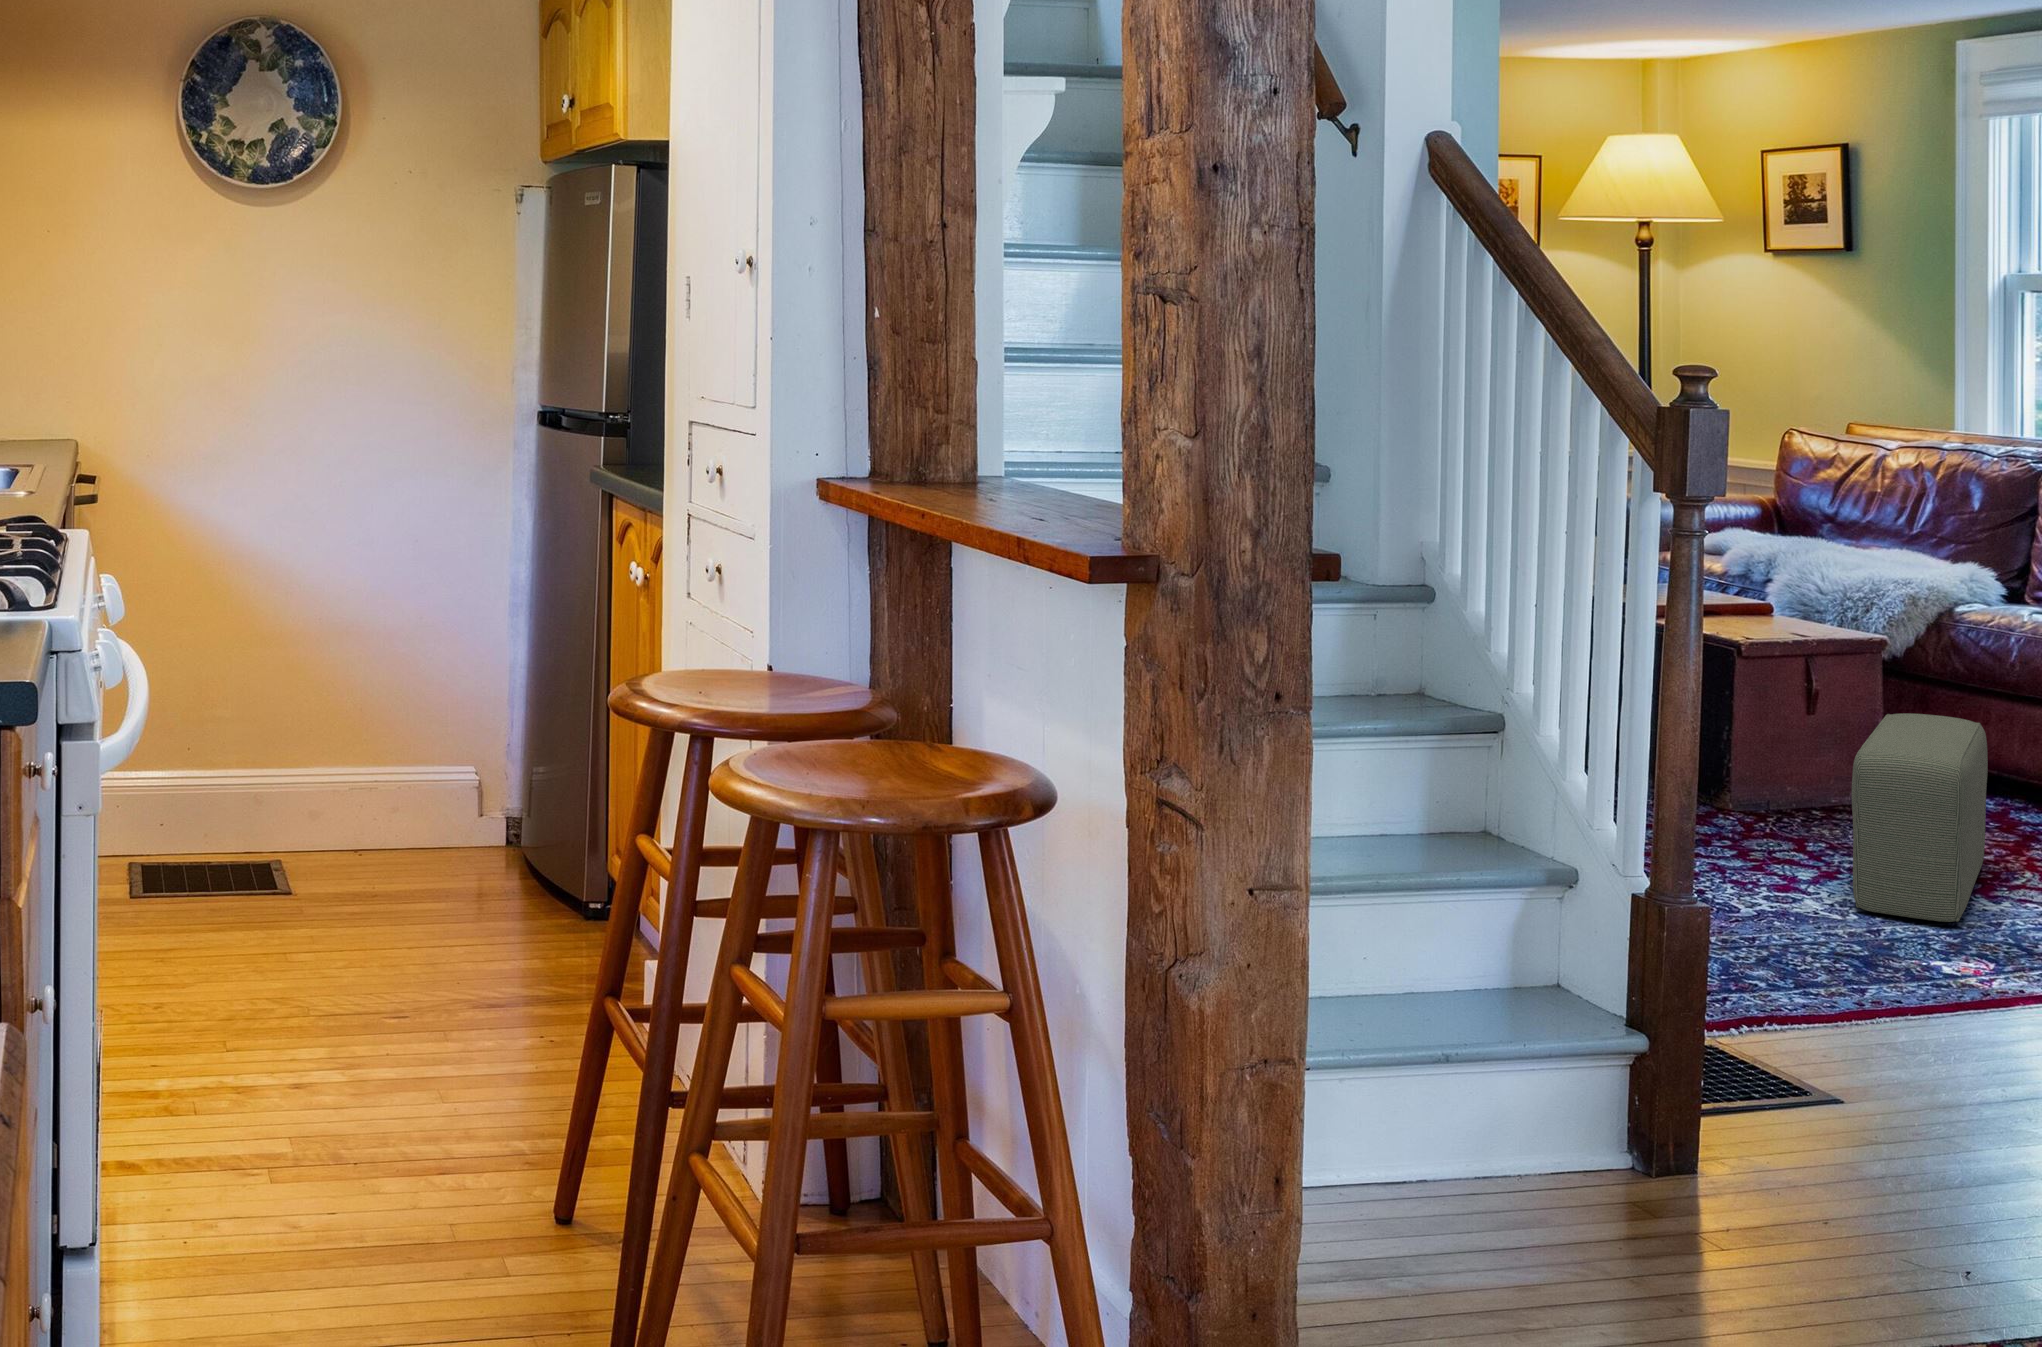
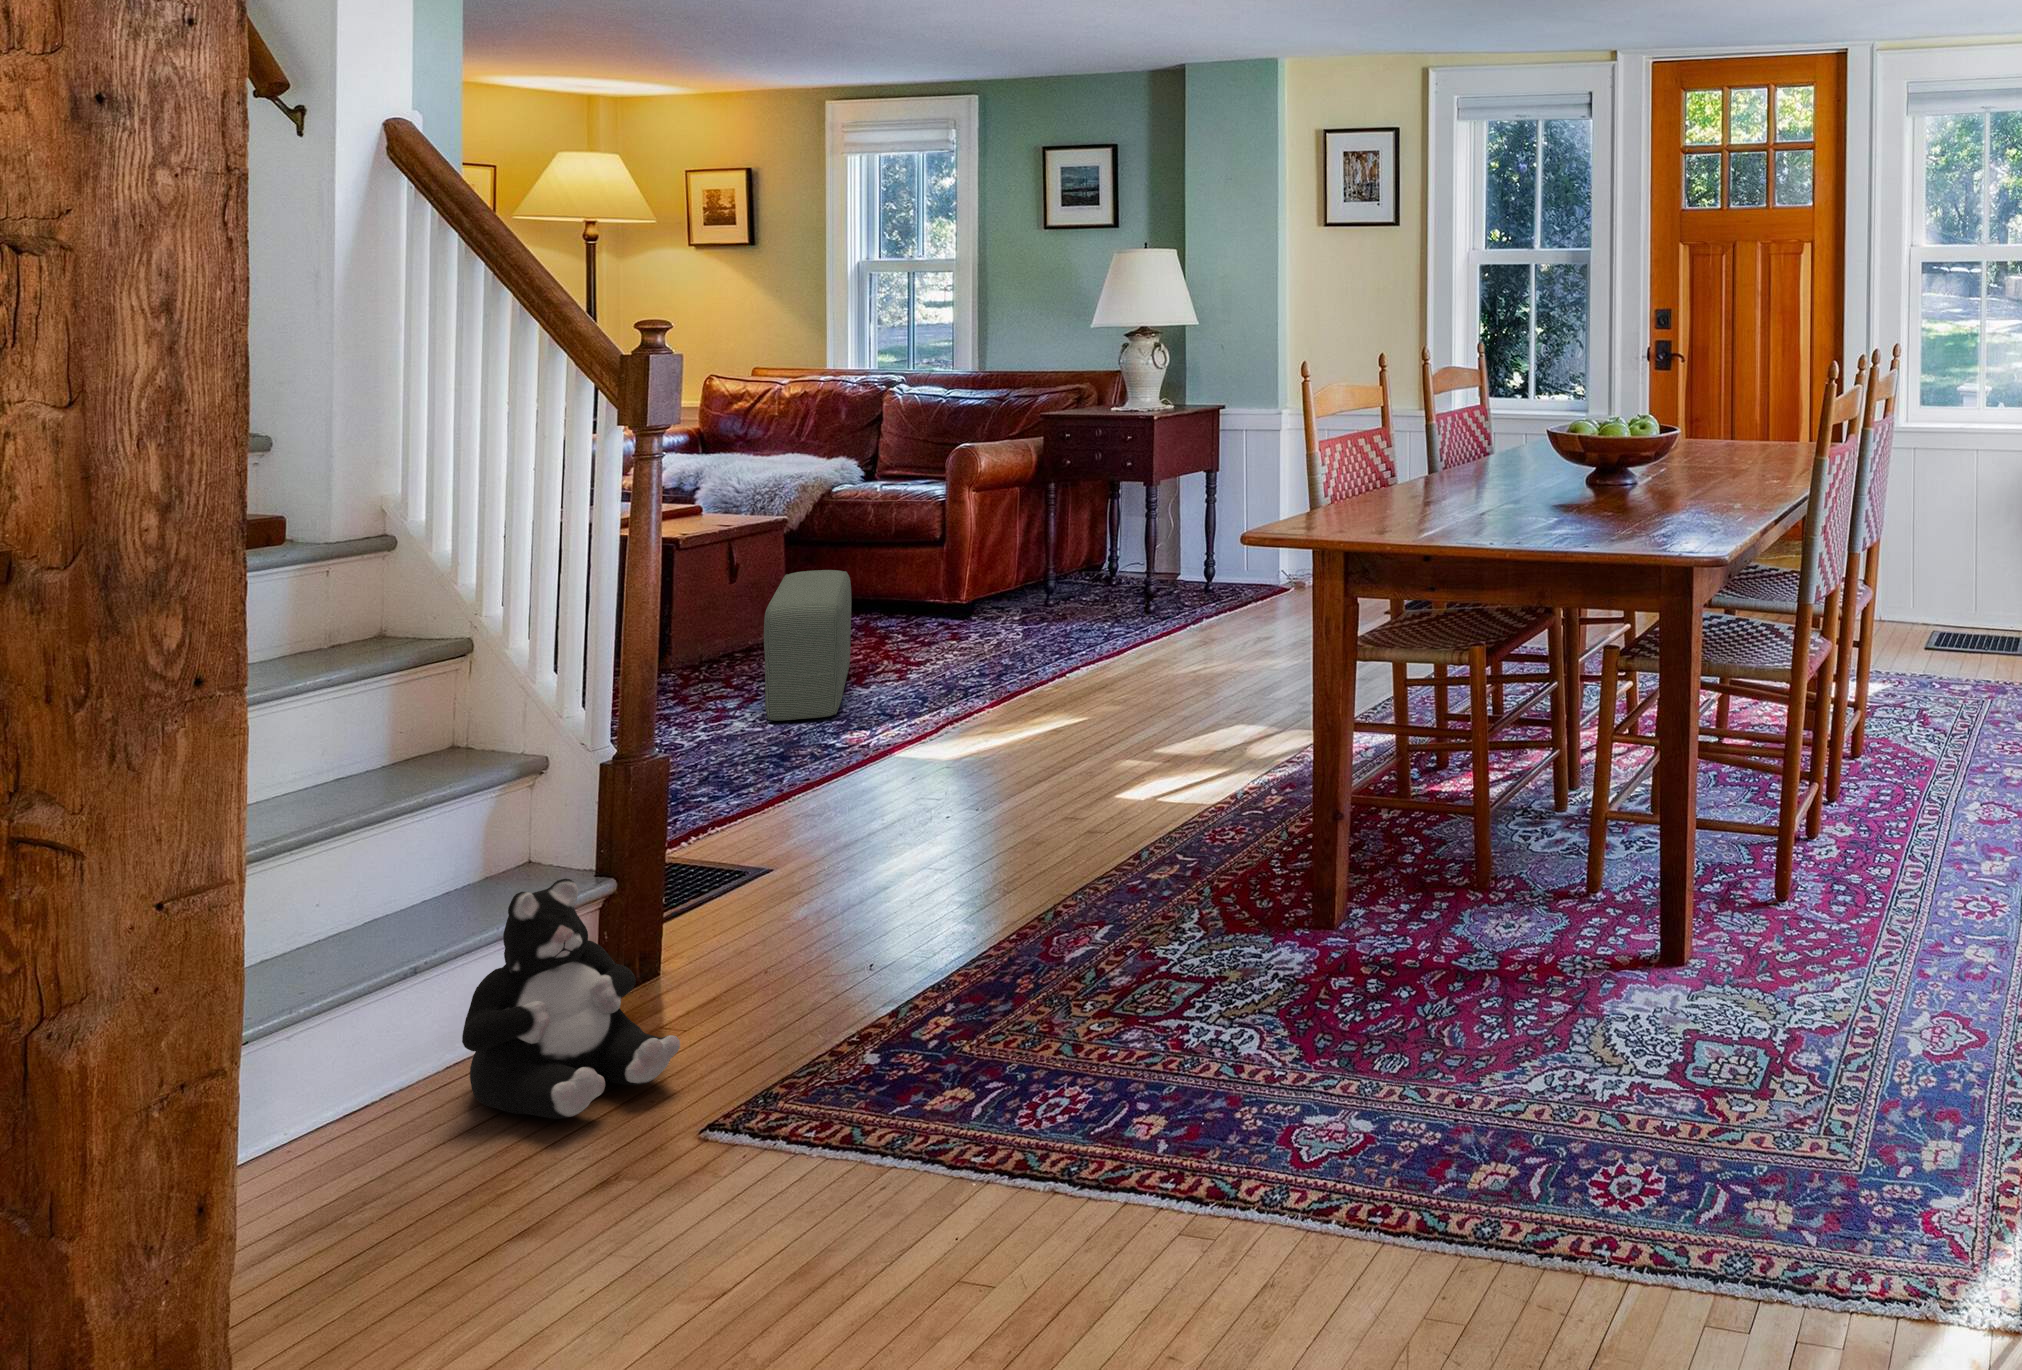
plush toy: none [1482,1011,1722,1283] -> present [462,879,680,1119]

